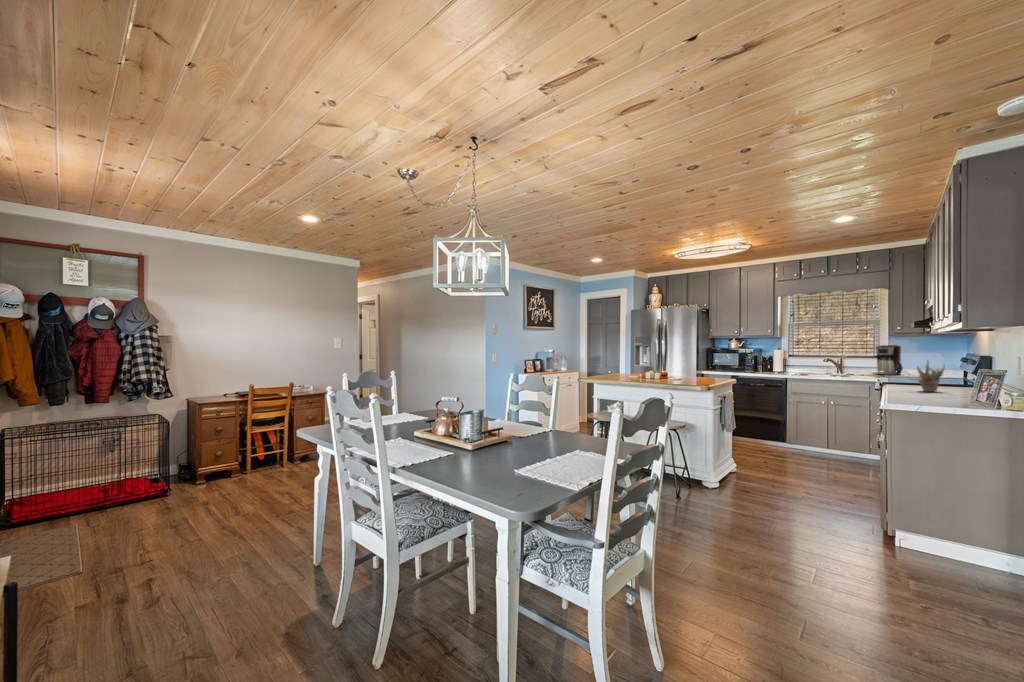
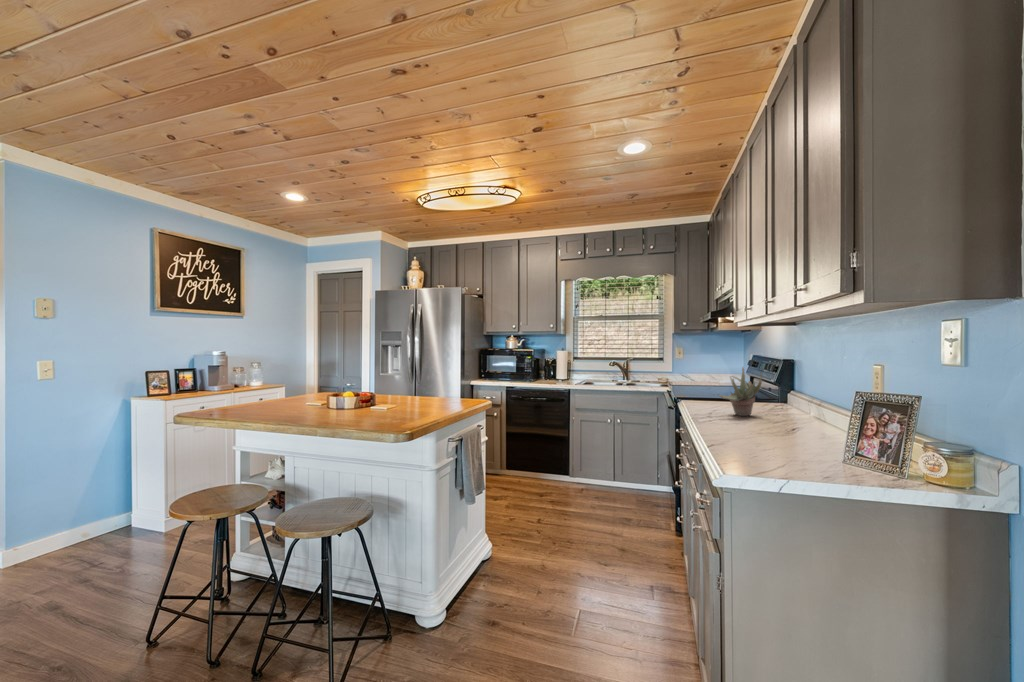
coffee maker: present [876,345,903,375] -> none [661,345,687,381]

